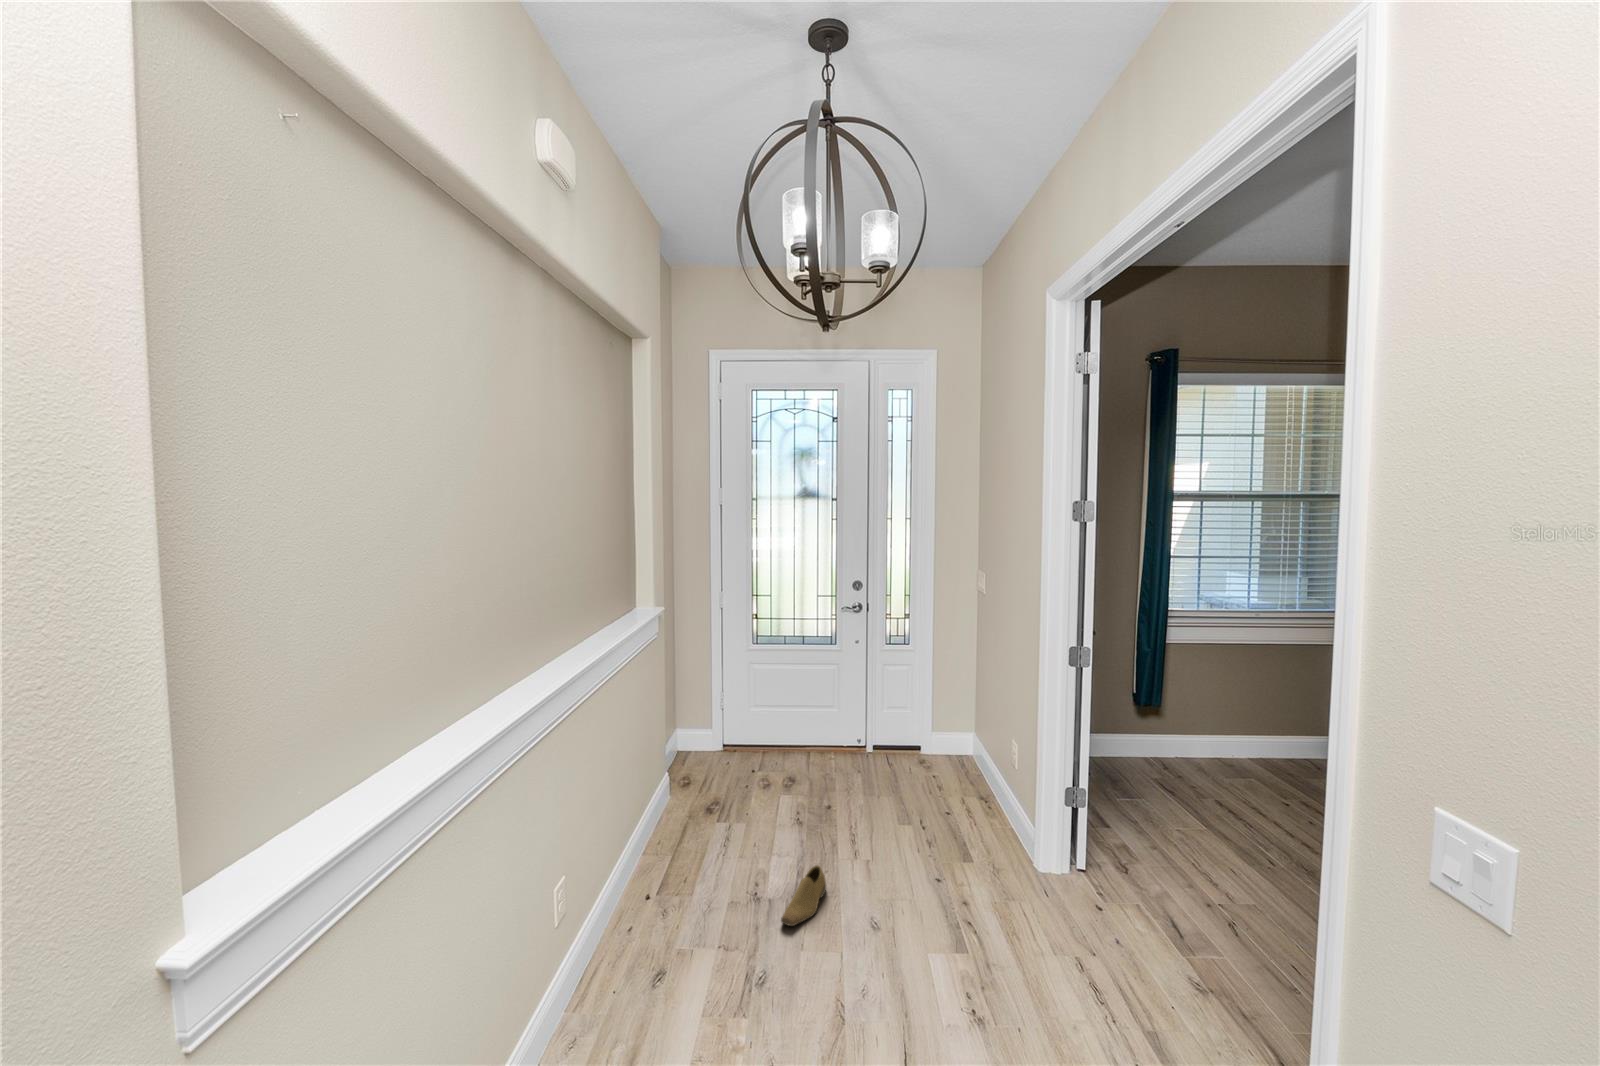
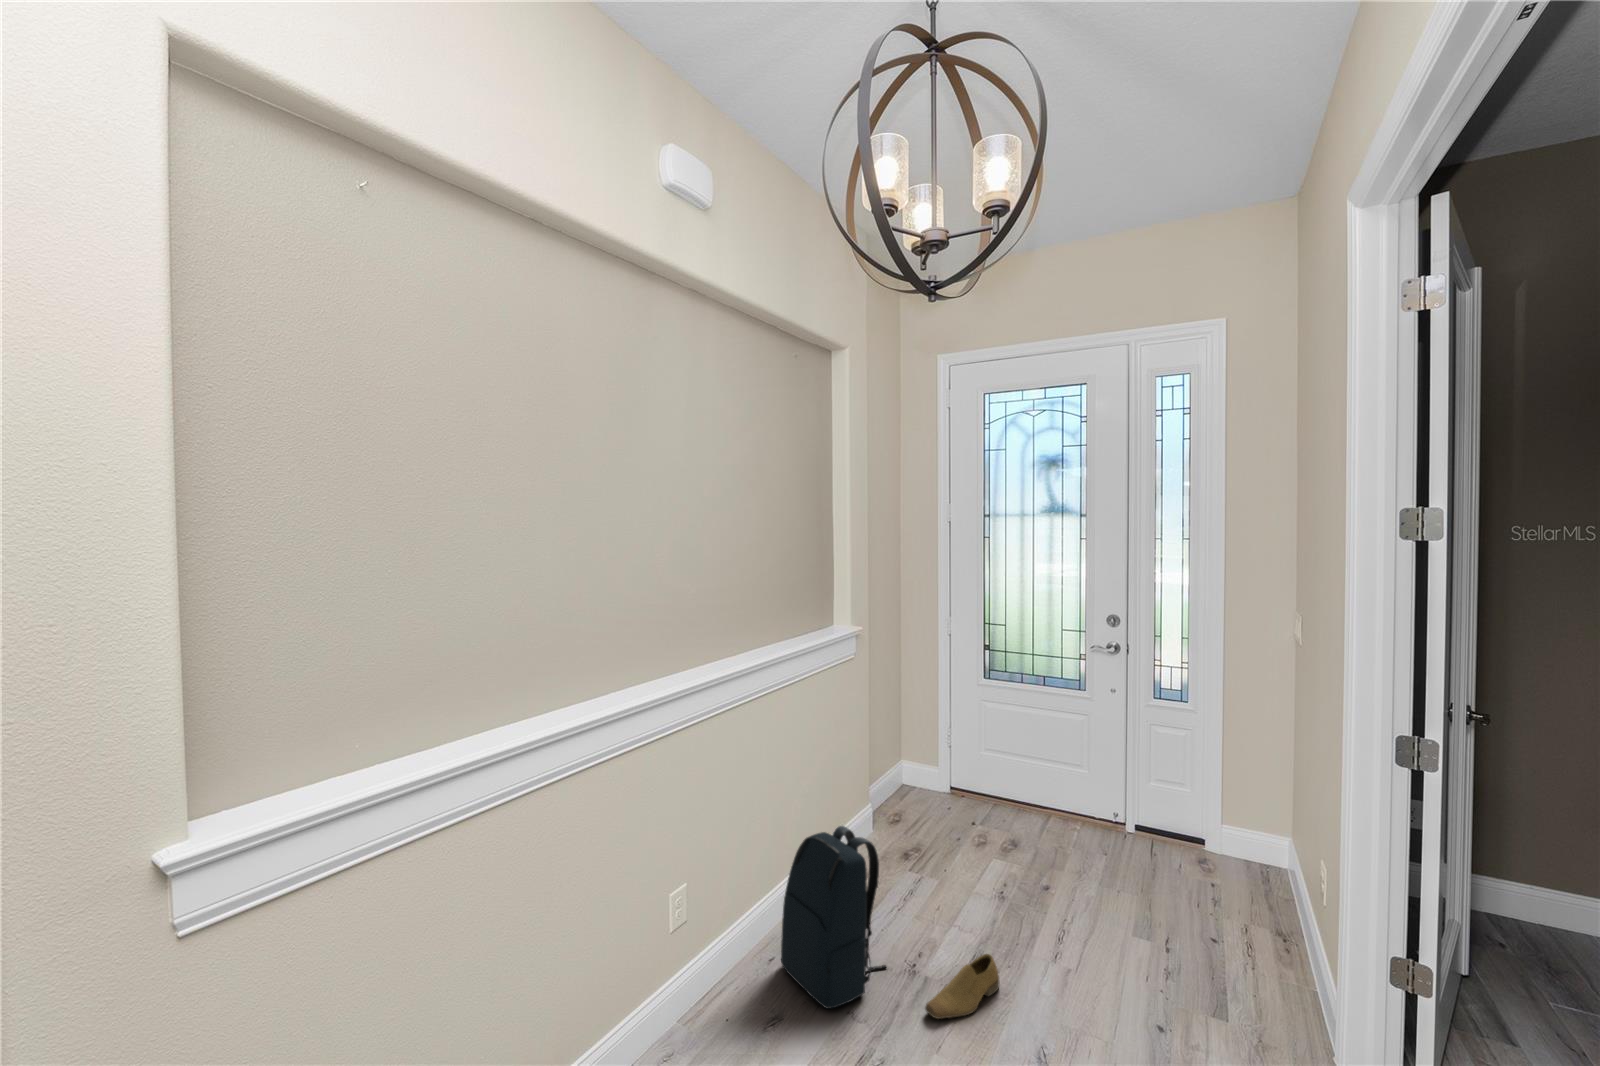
backpack: none [644,789,736,949] -> present [781,826,886,1009]

